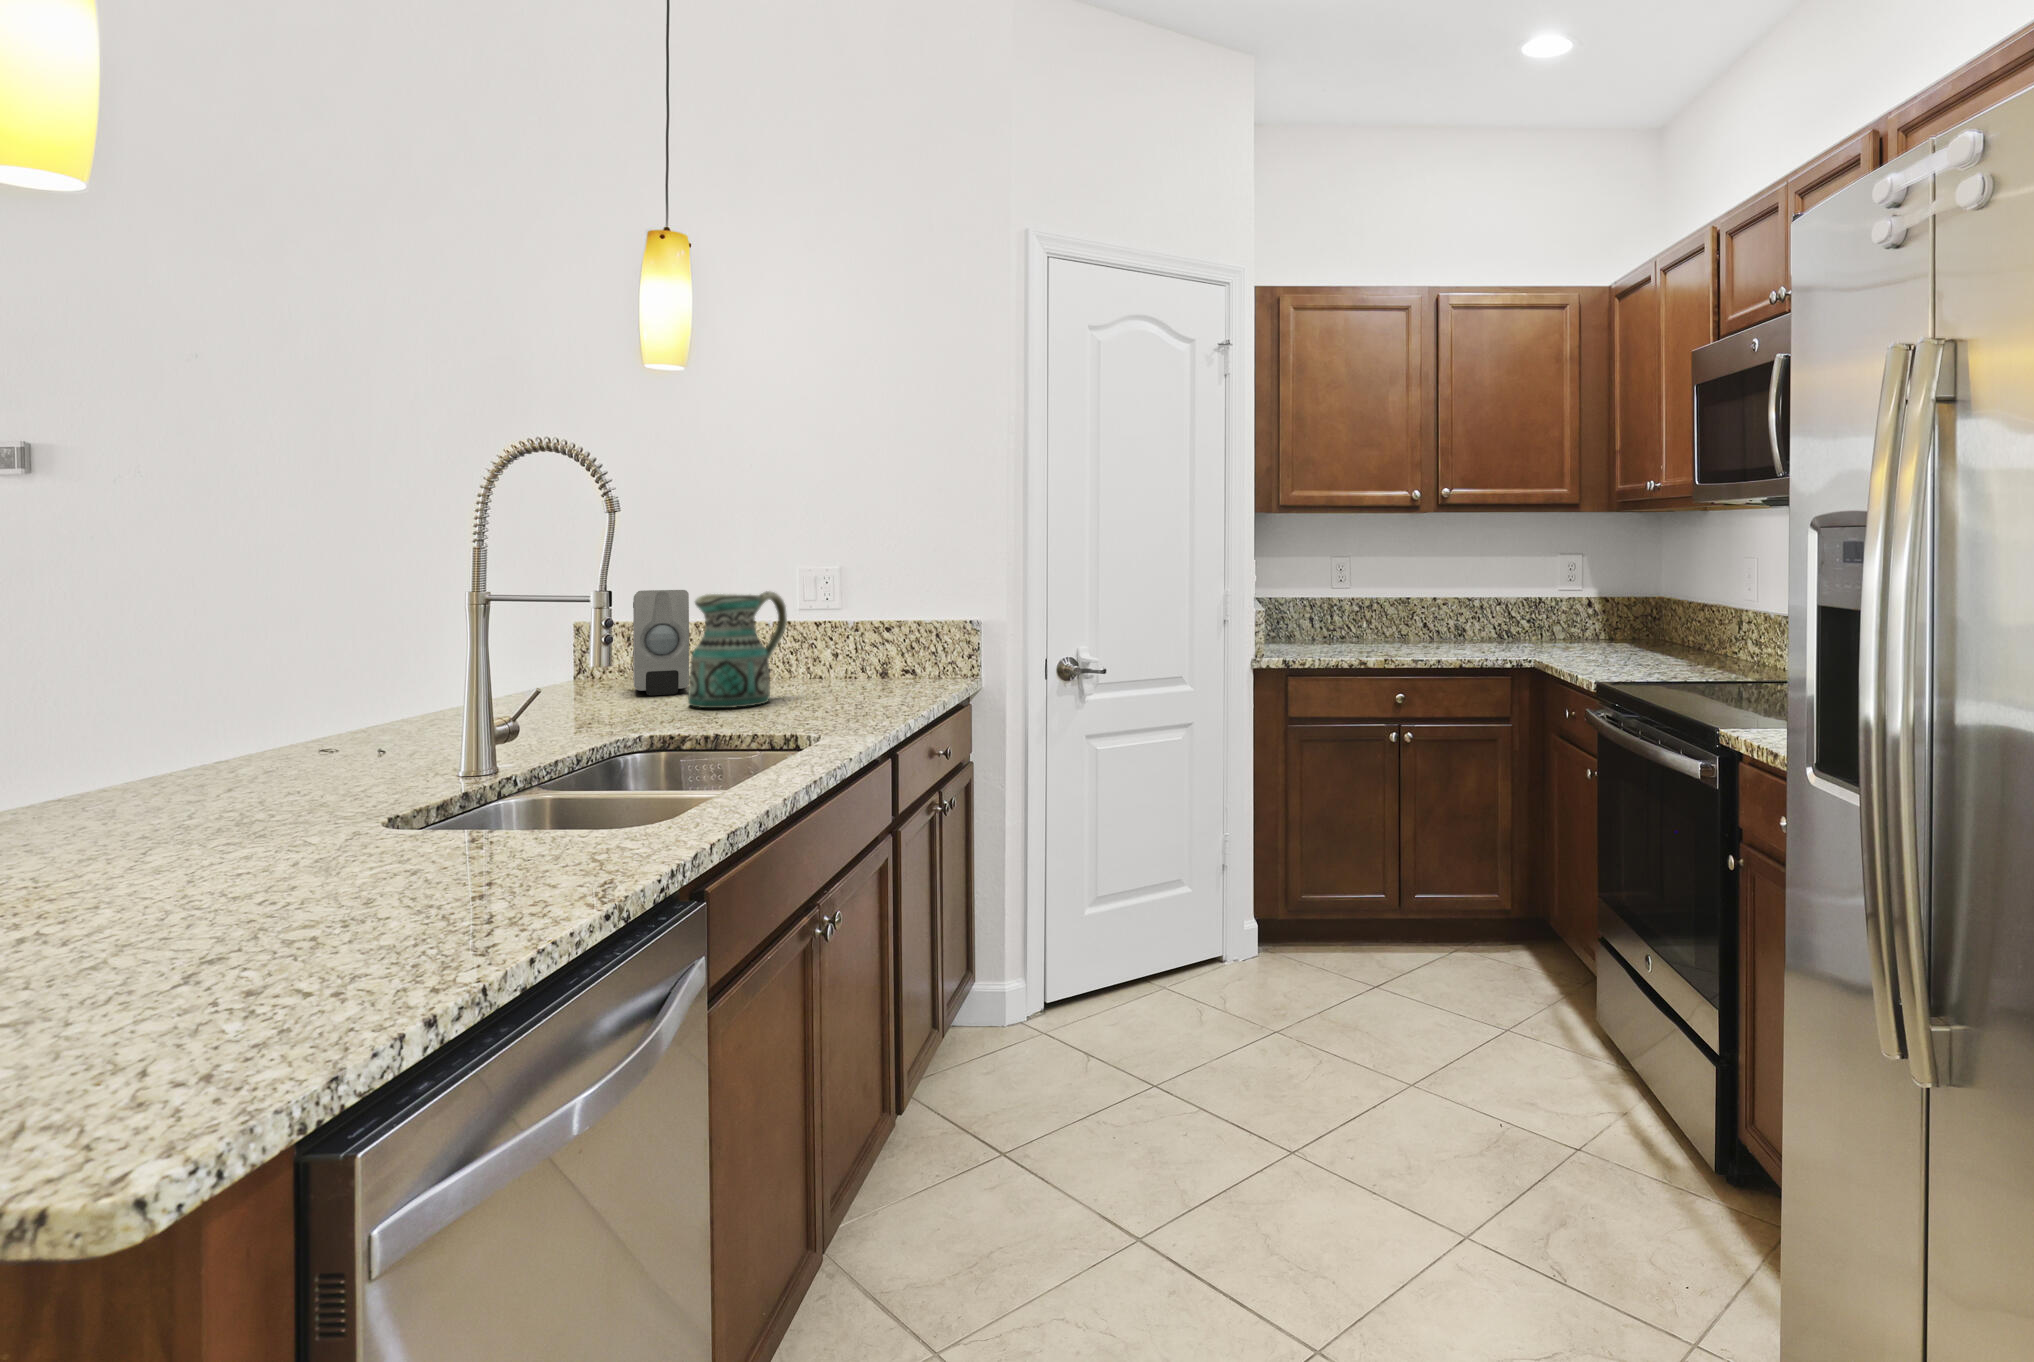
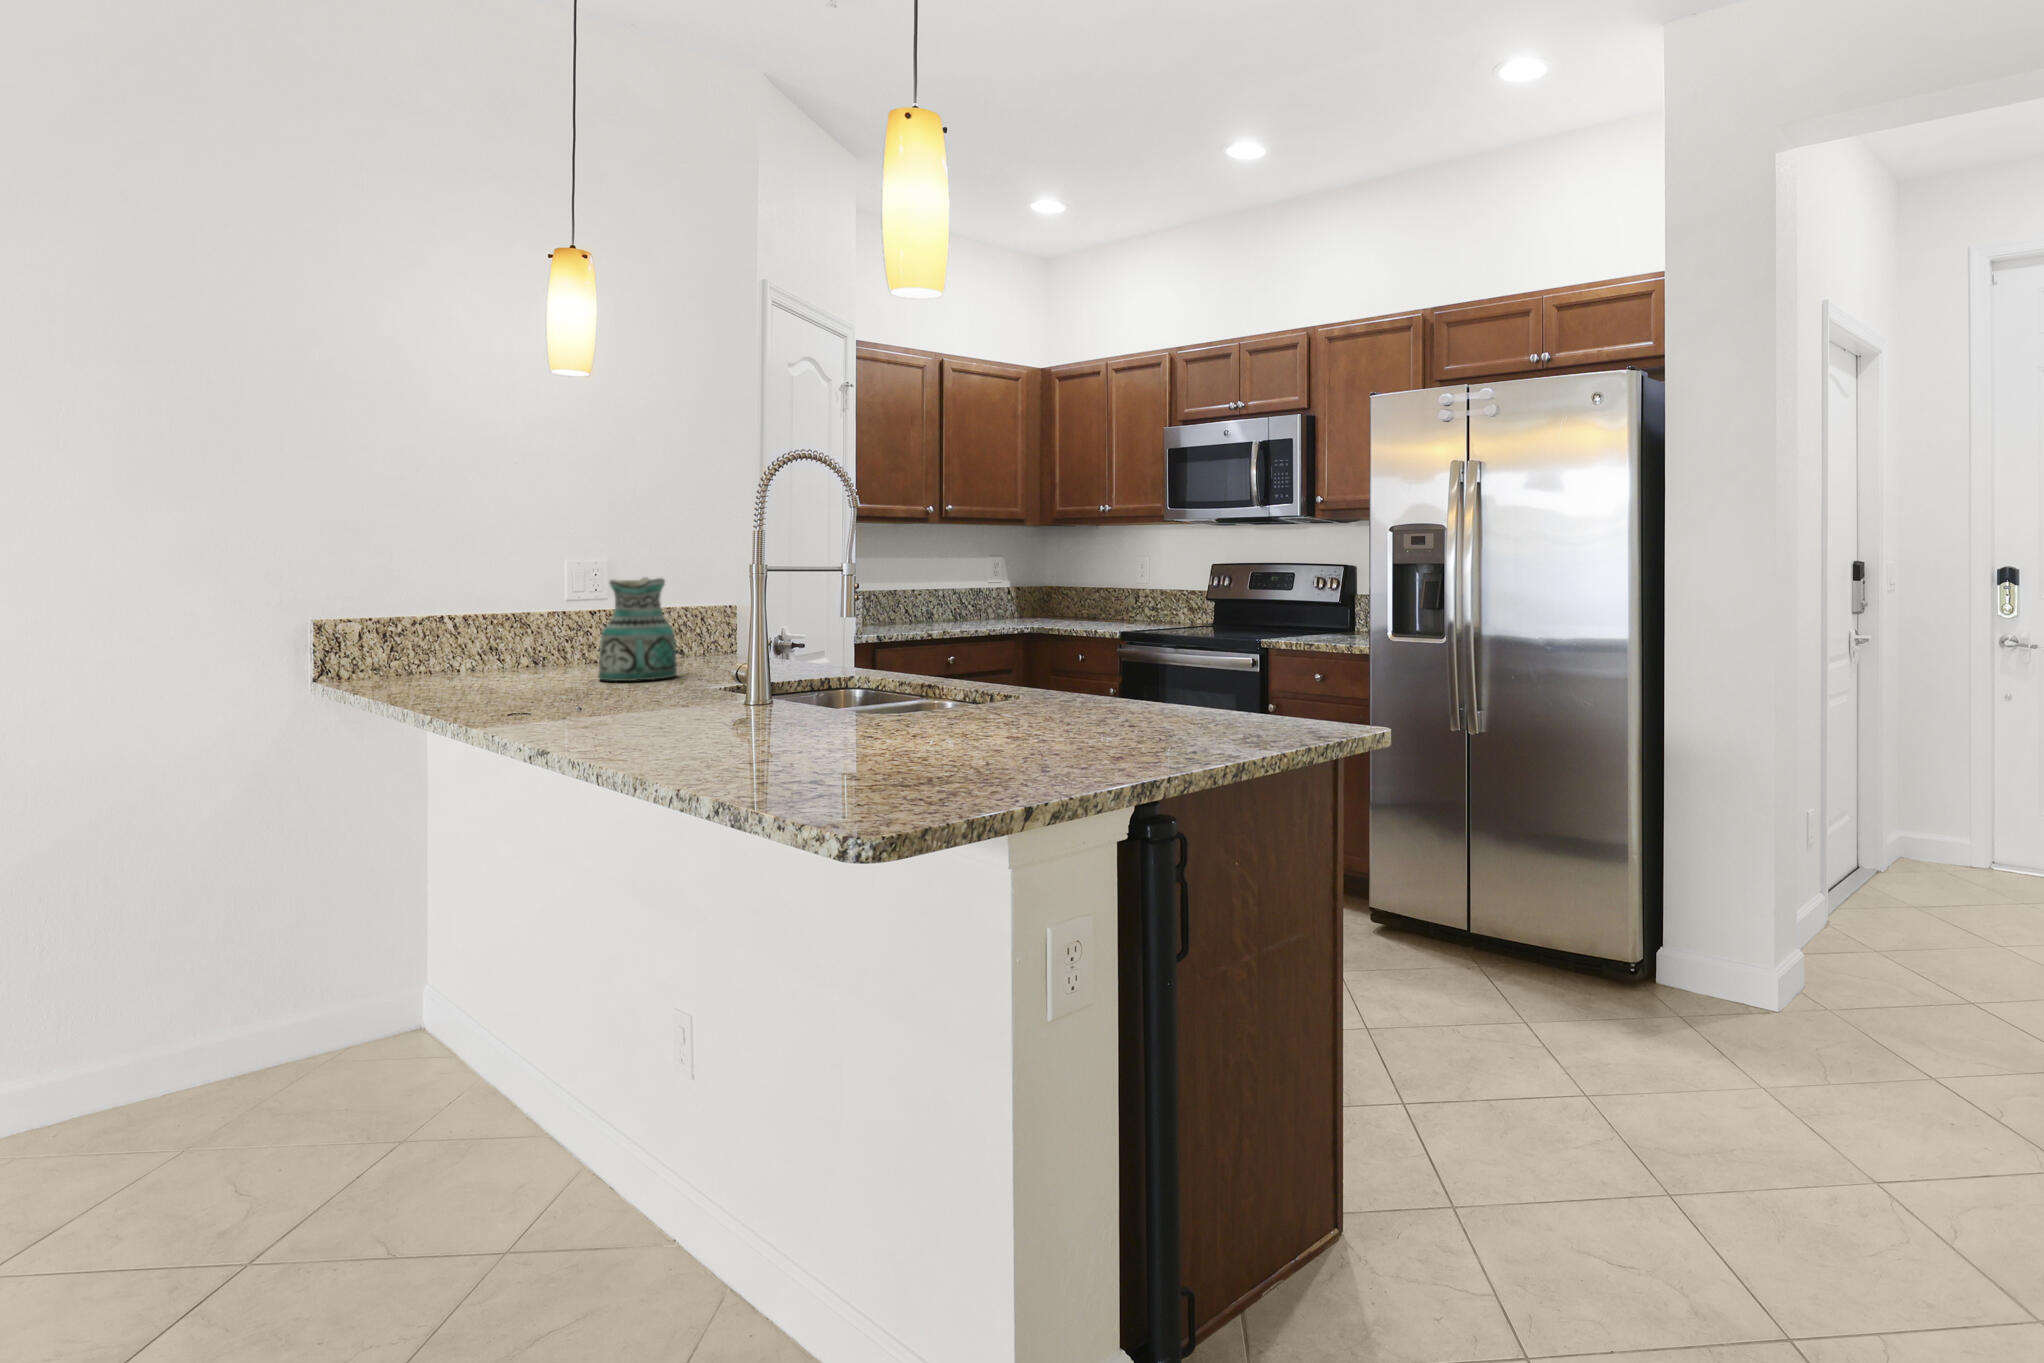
soap dispenser: present [633,590,689,695] -> none [433,579,535,683]

